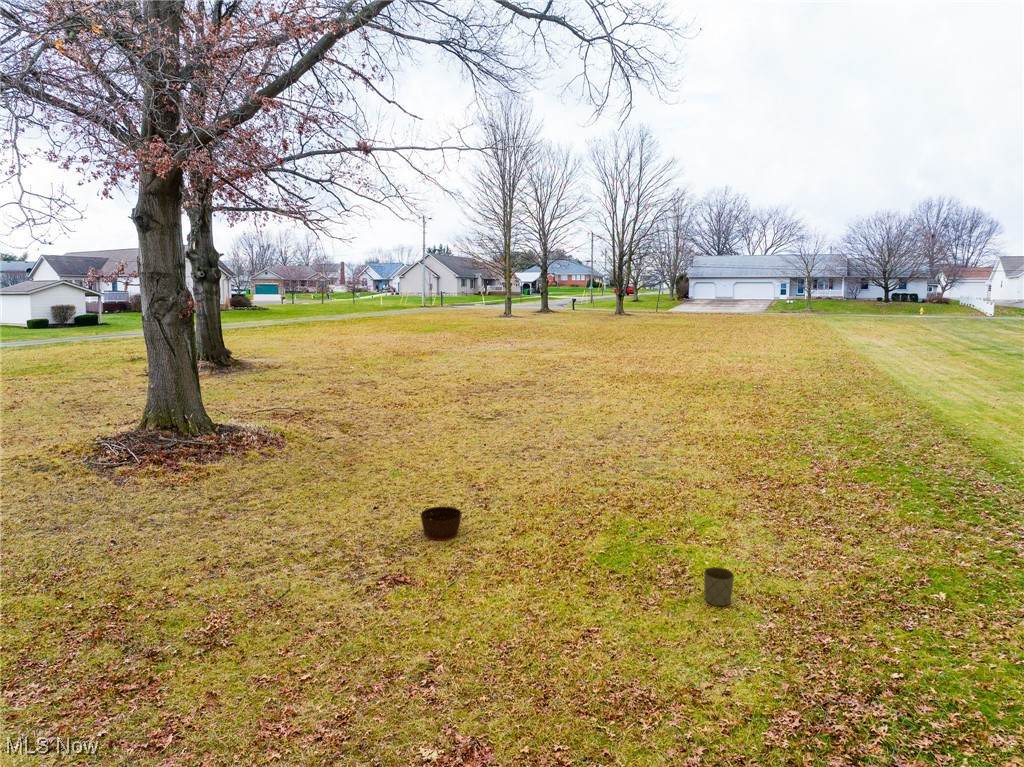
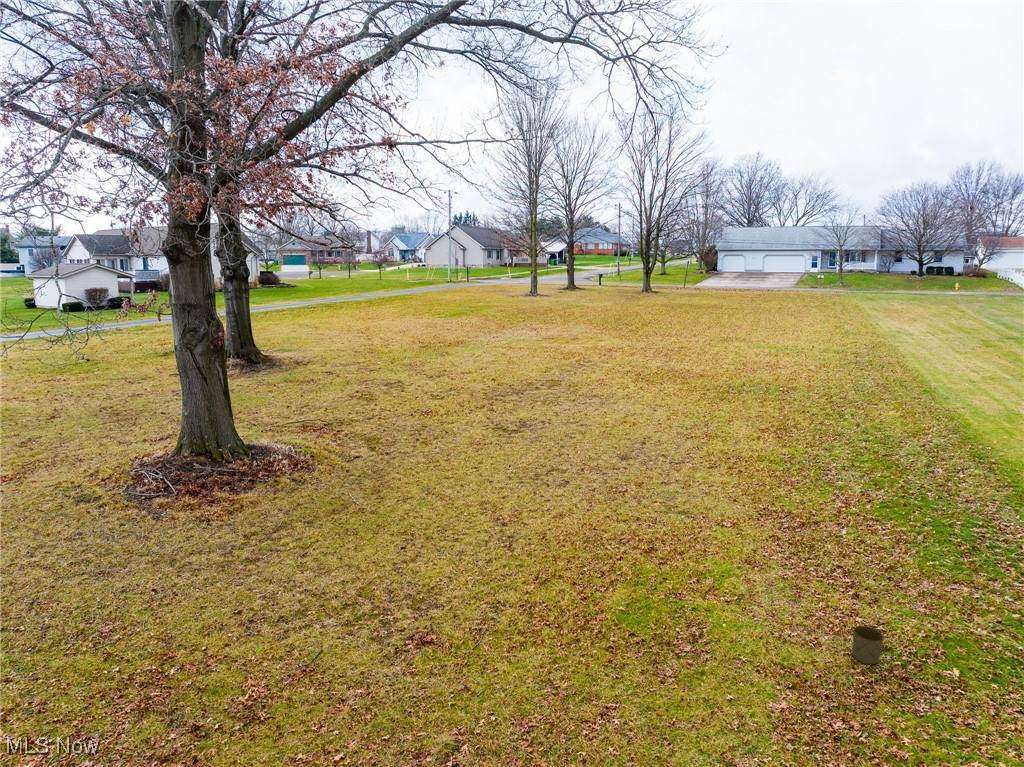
basket: present [421,506,462,540] -> none [445,555,485,591]
planter: present [704,567,734,606] -> present [852,626,884,664]

